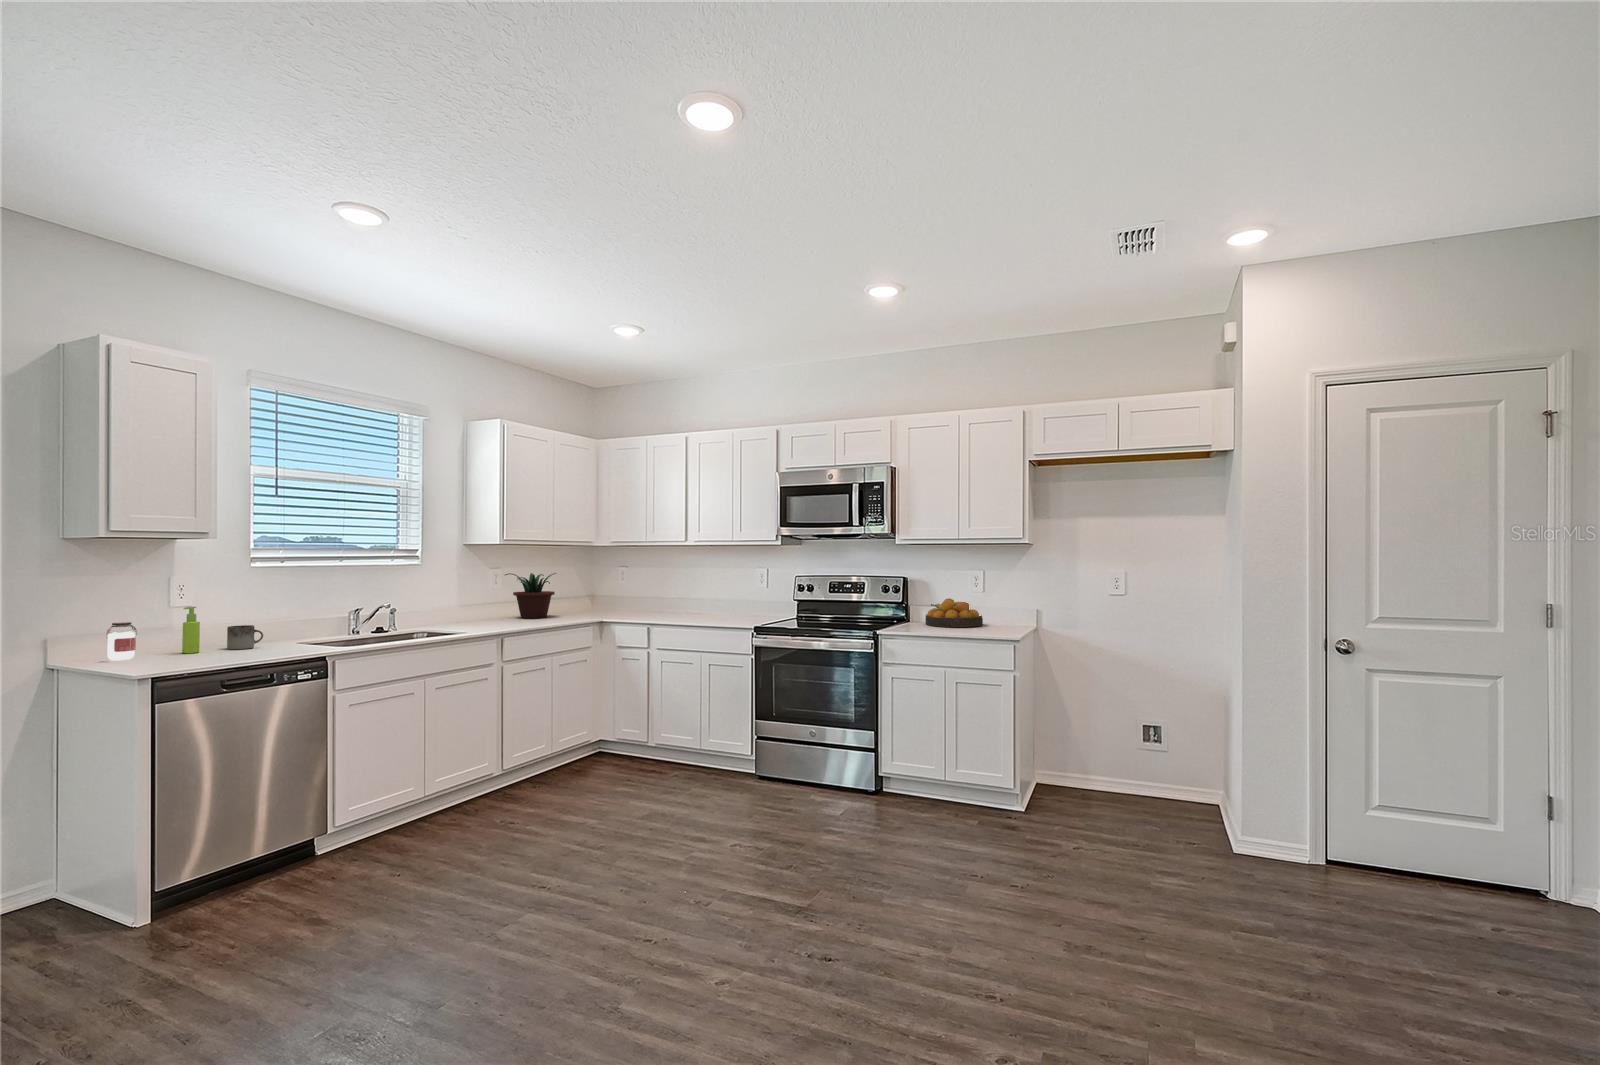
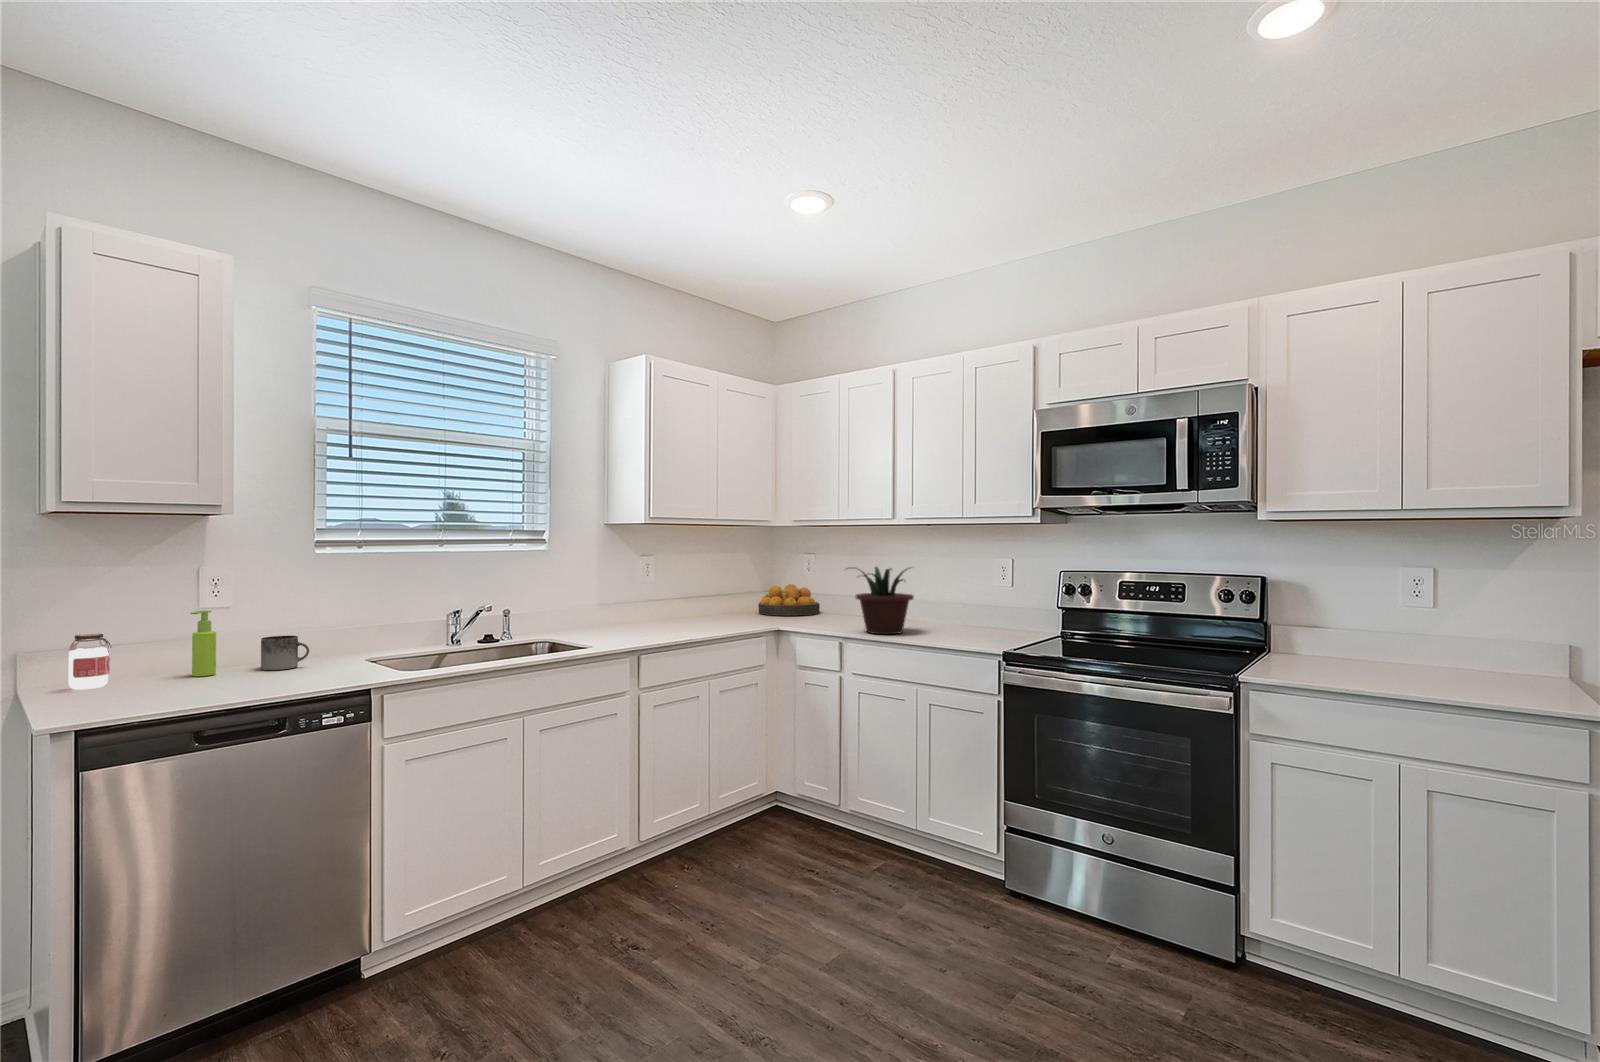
potted plant: present [505,573,556,618] -> present [853,567,914,634]
fruit bowl: present [925,598,983,627] -> present [758,584,820,615]

